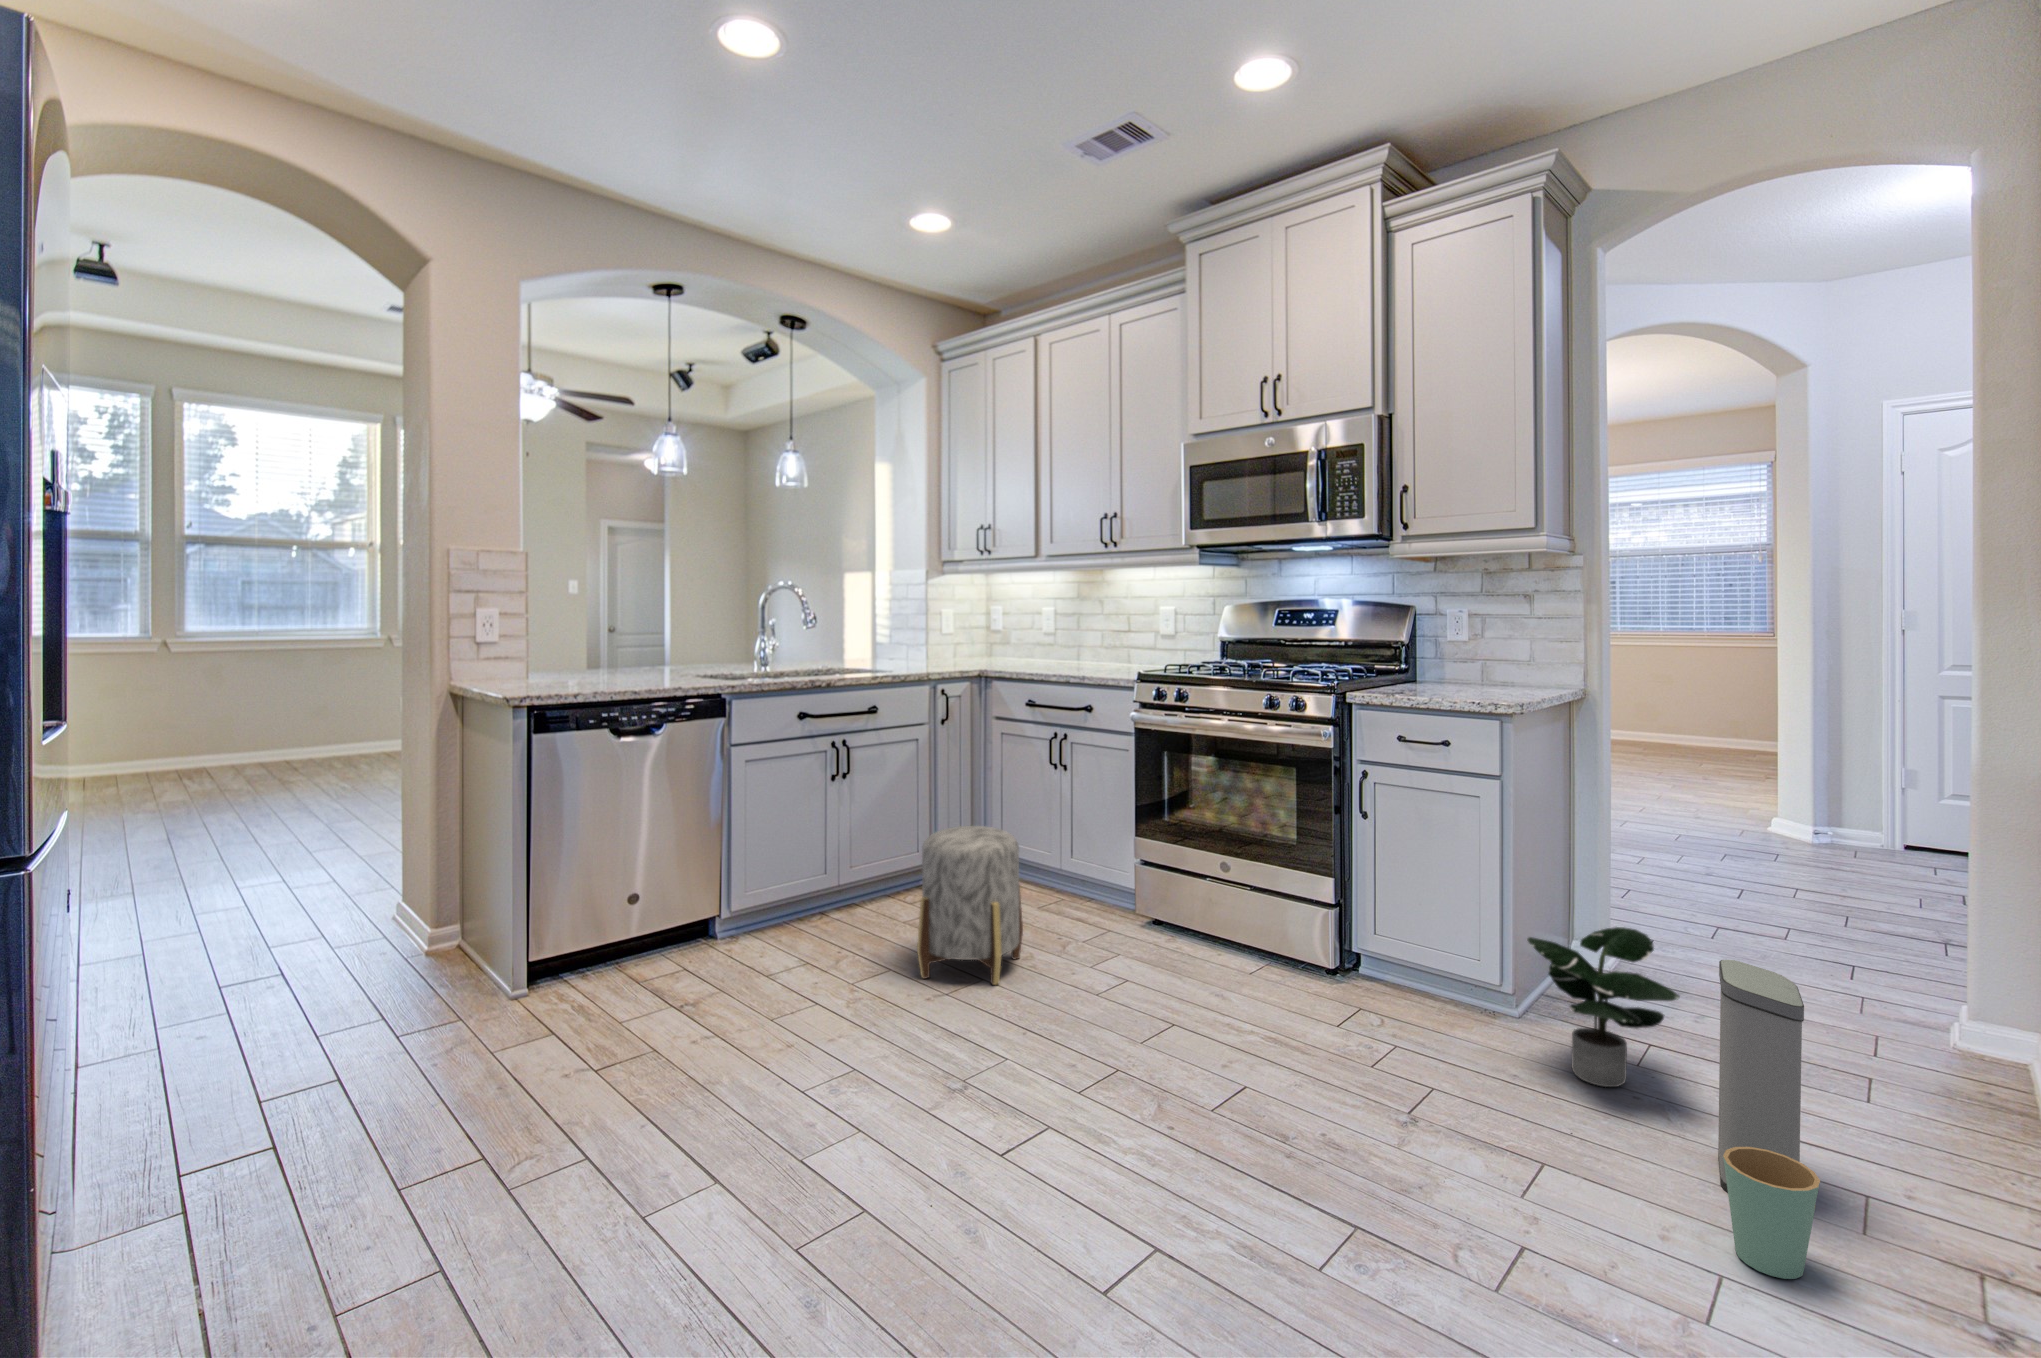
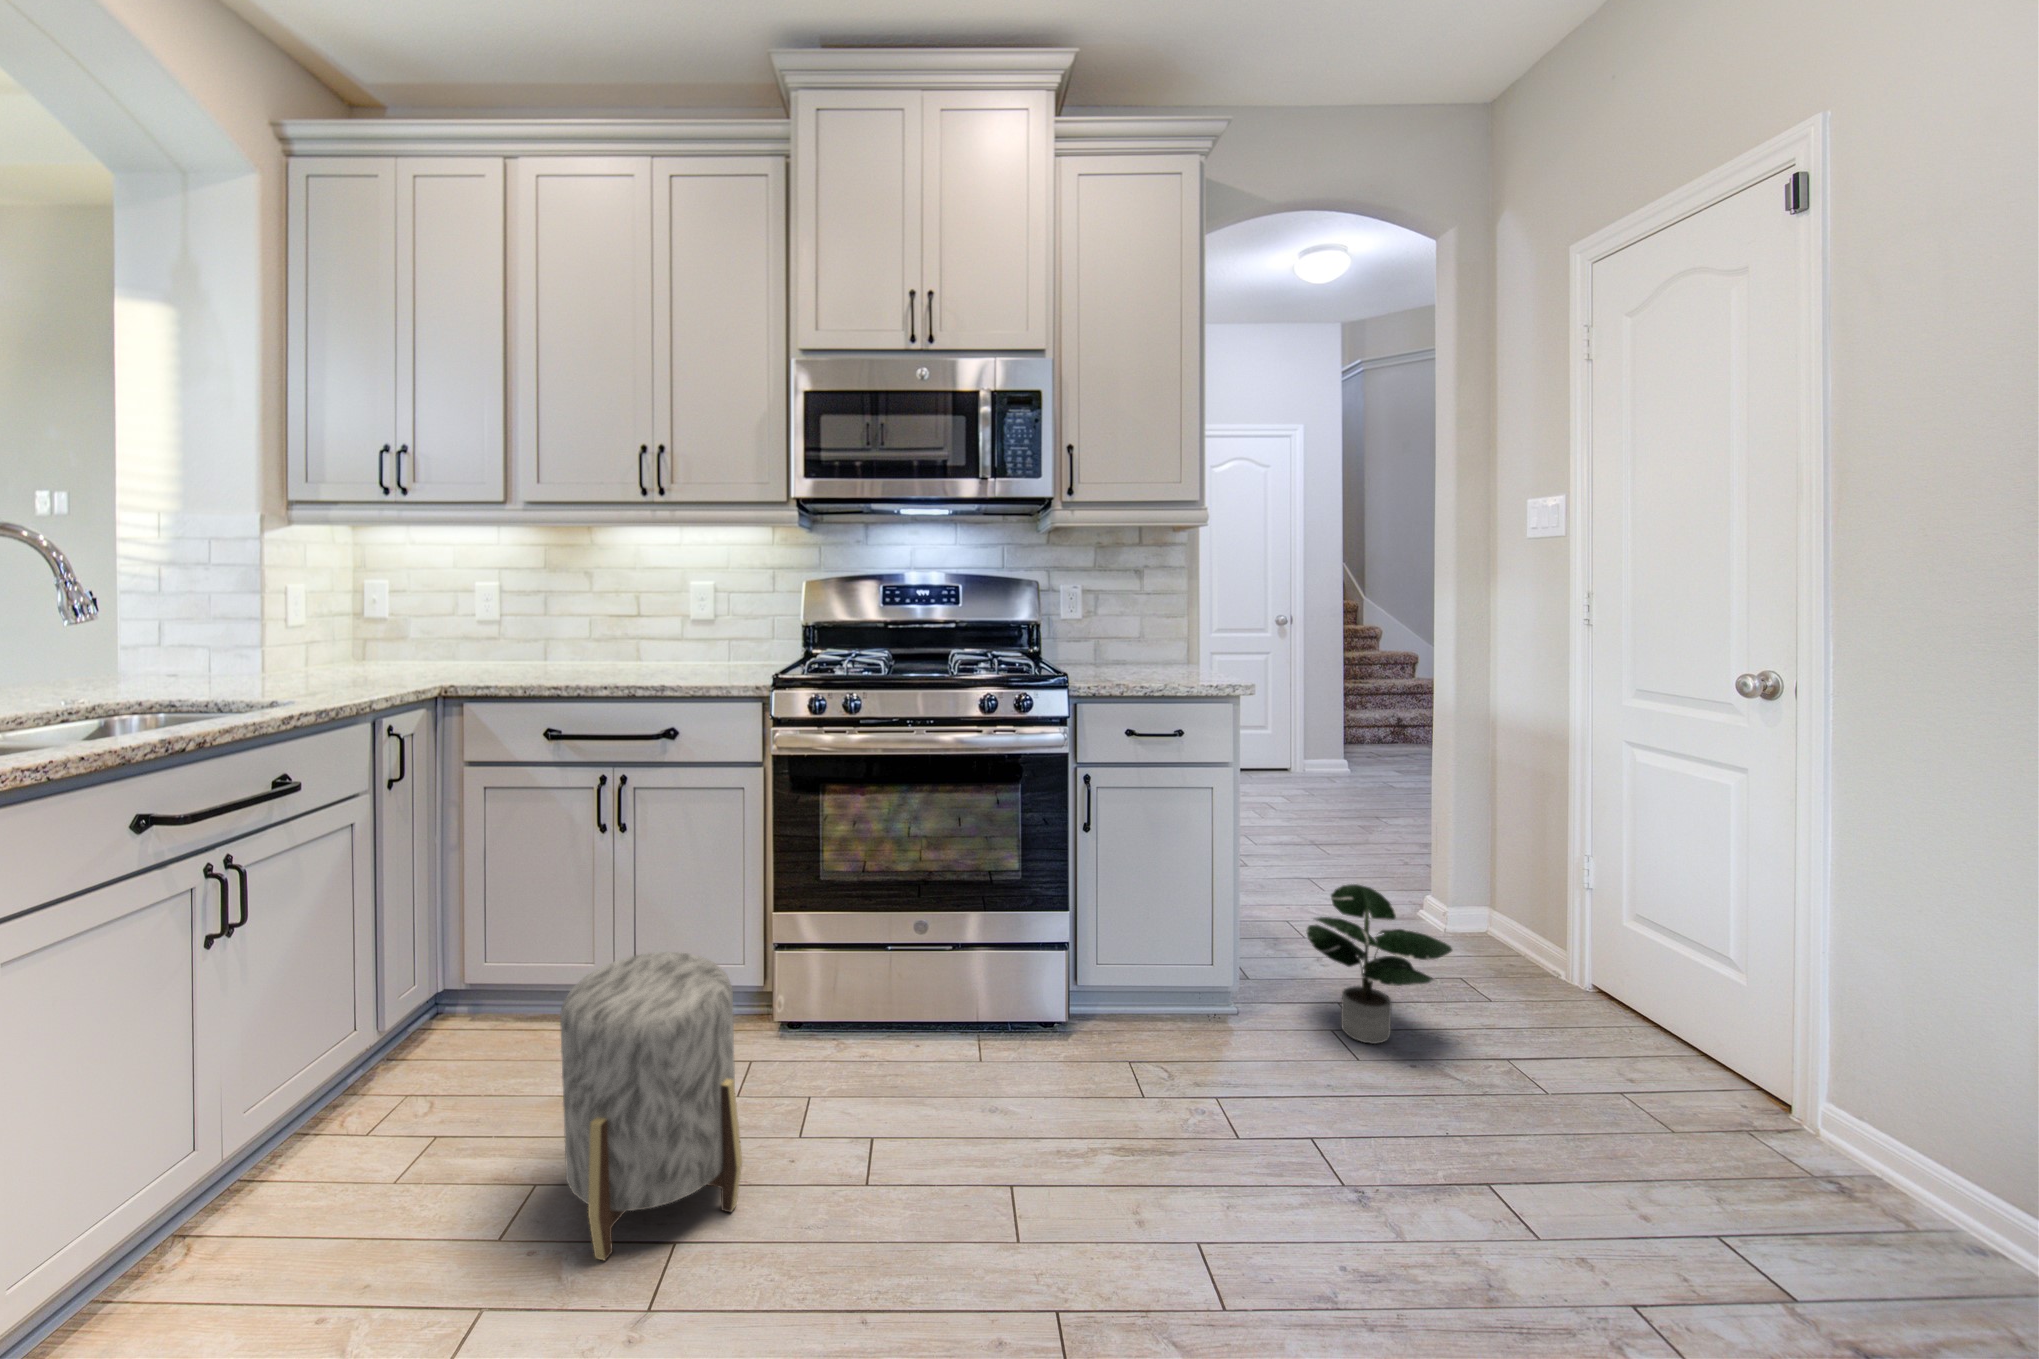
trash can: present [1718,960,1820,1279] -> none [1517,905,1736,1190]

